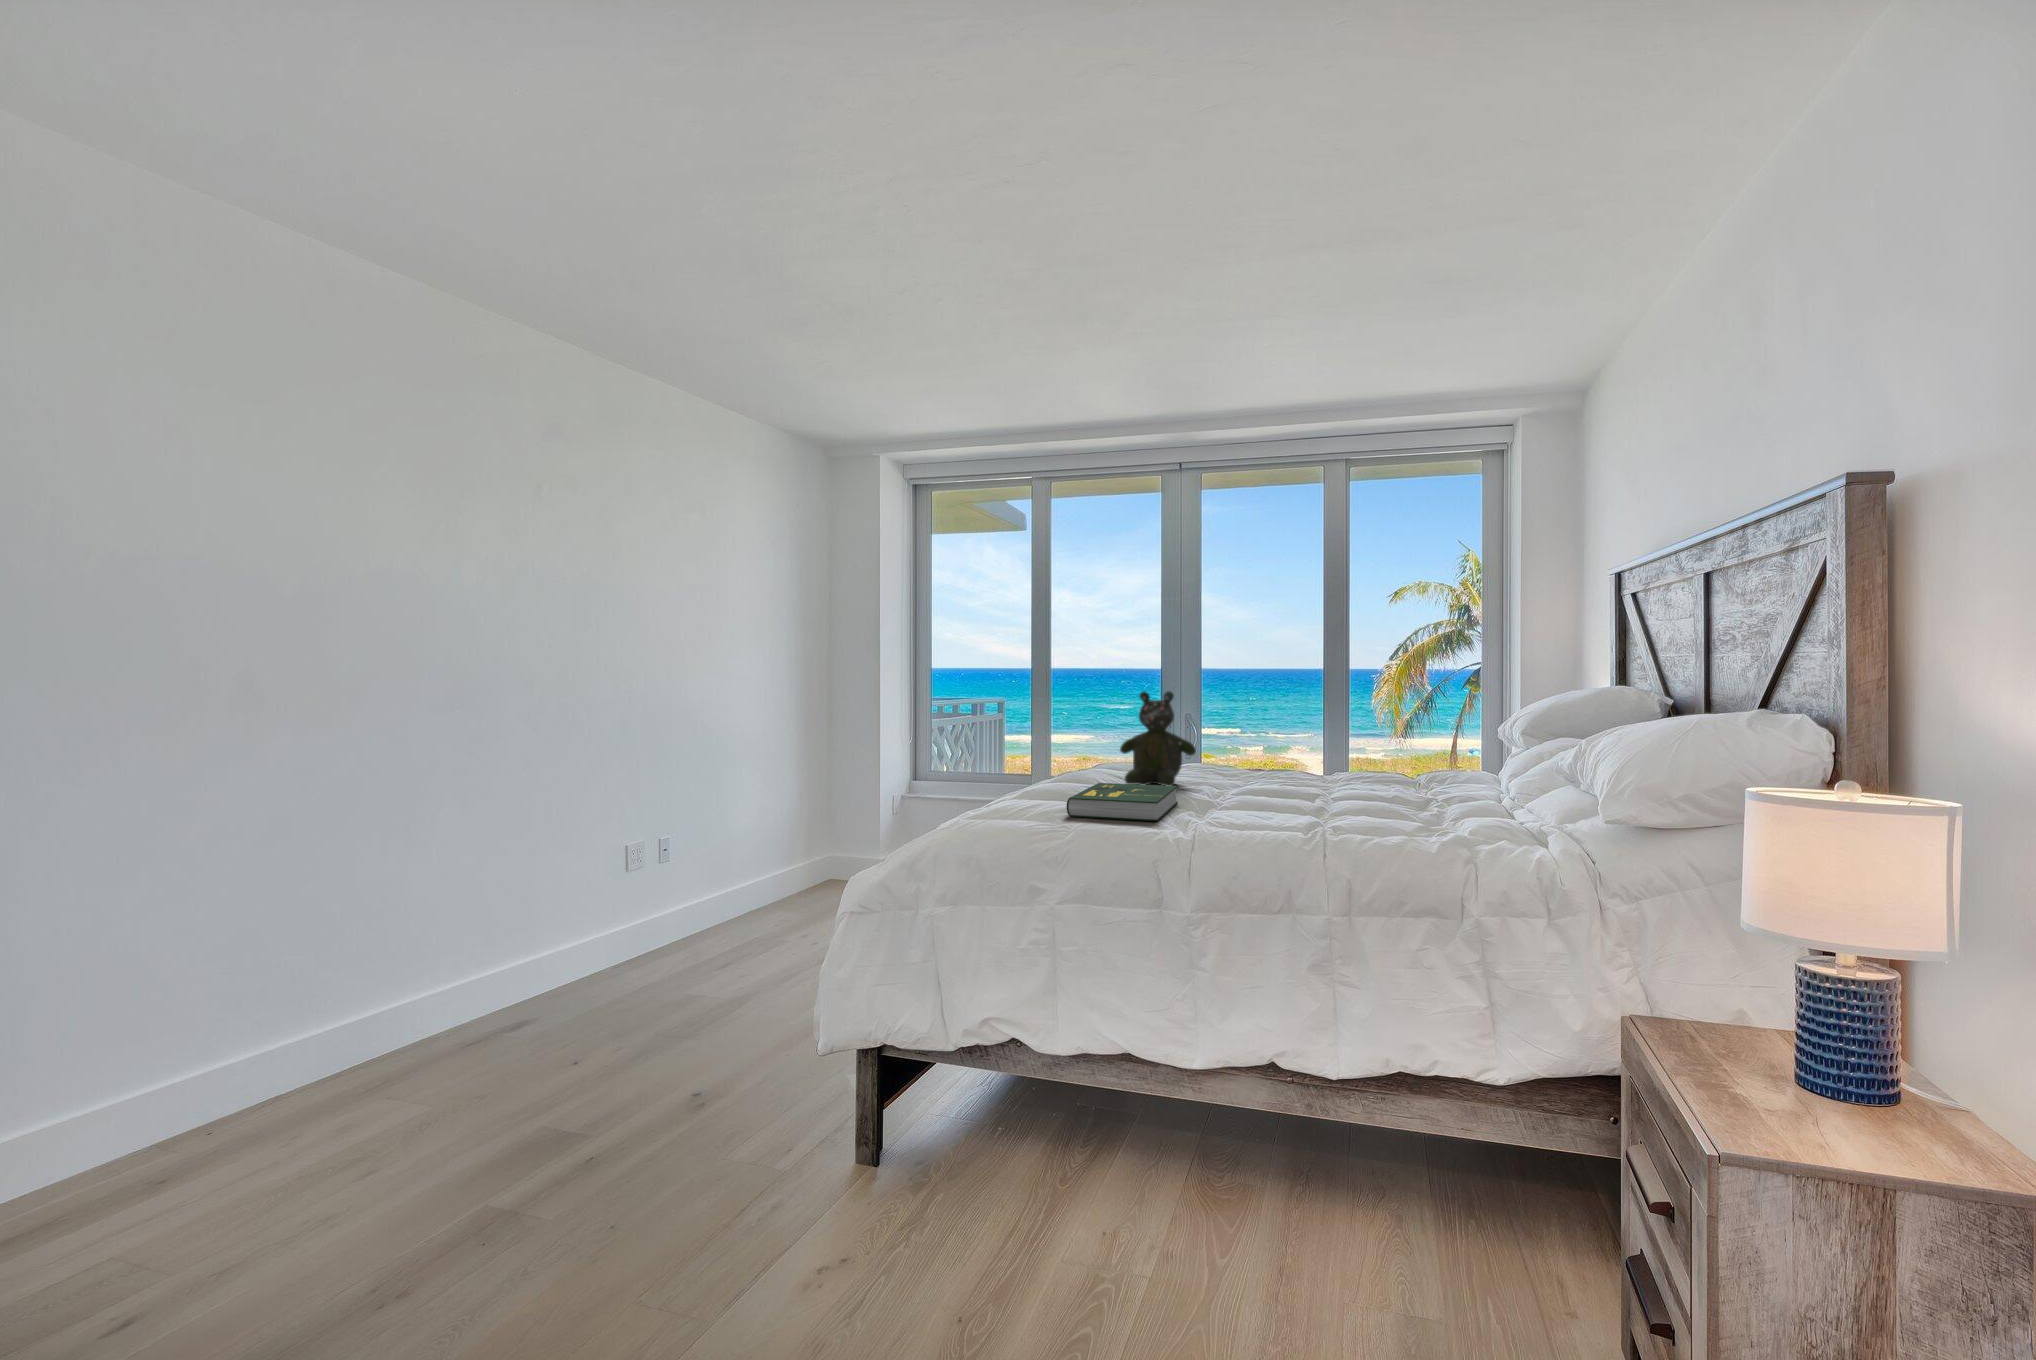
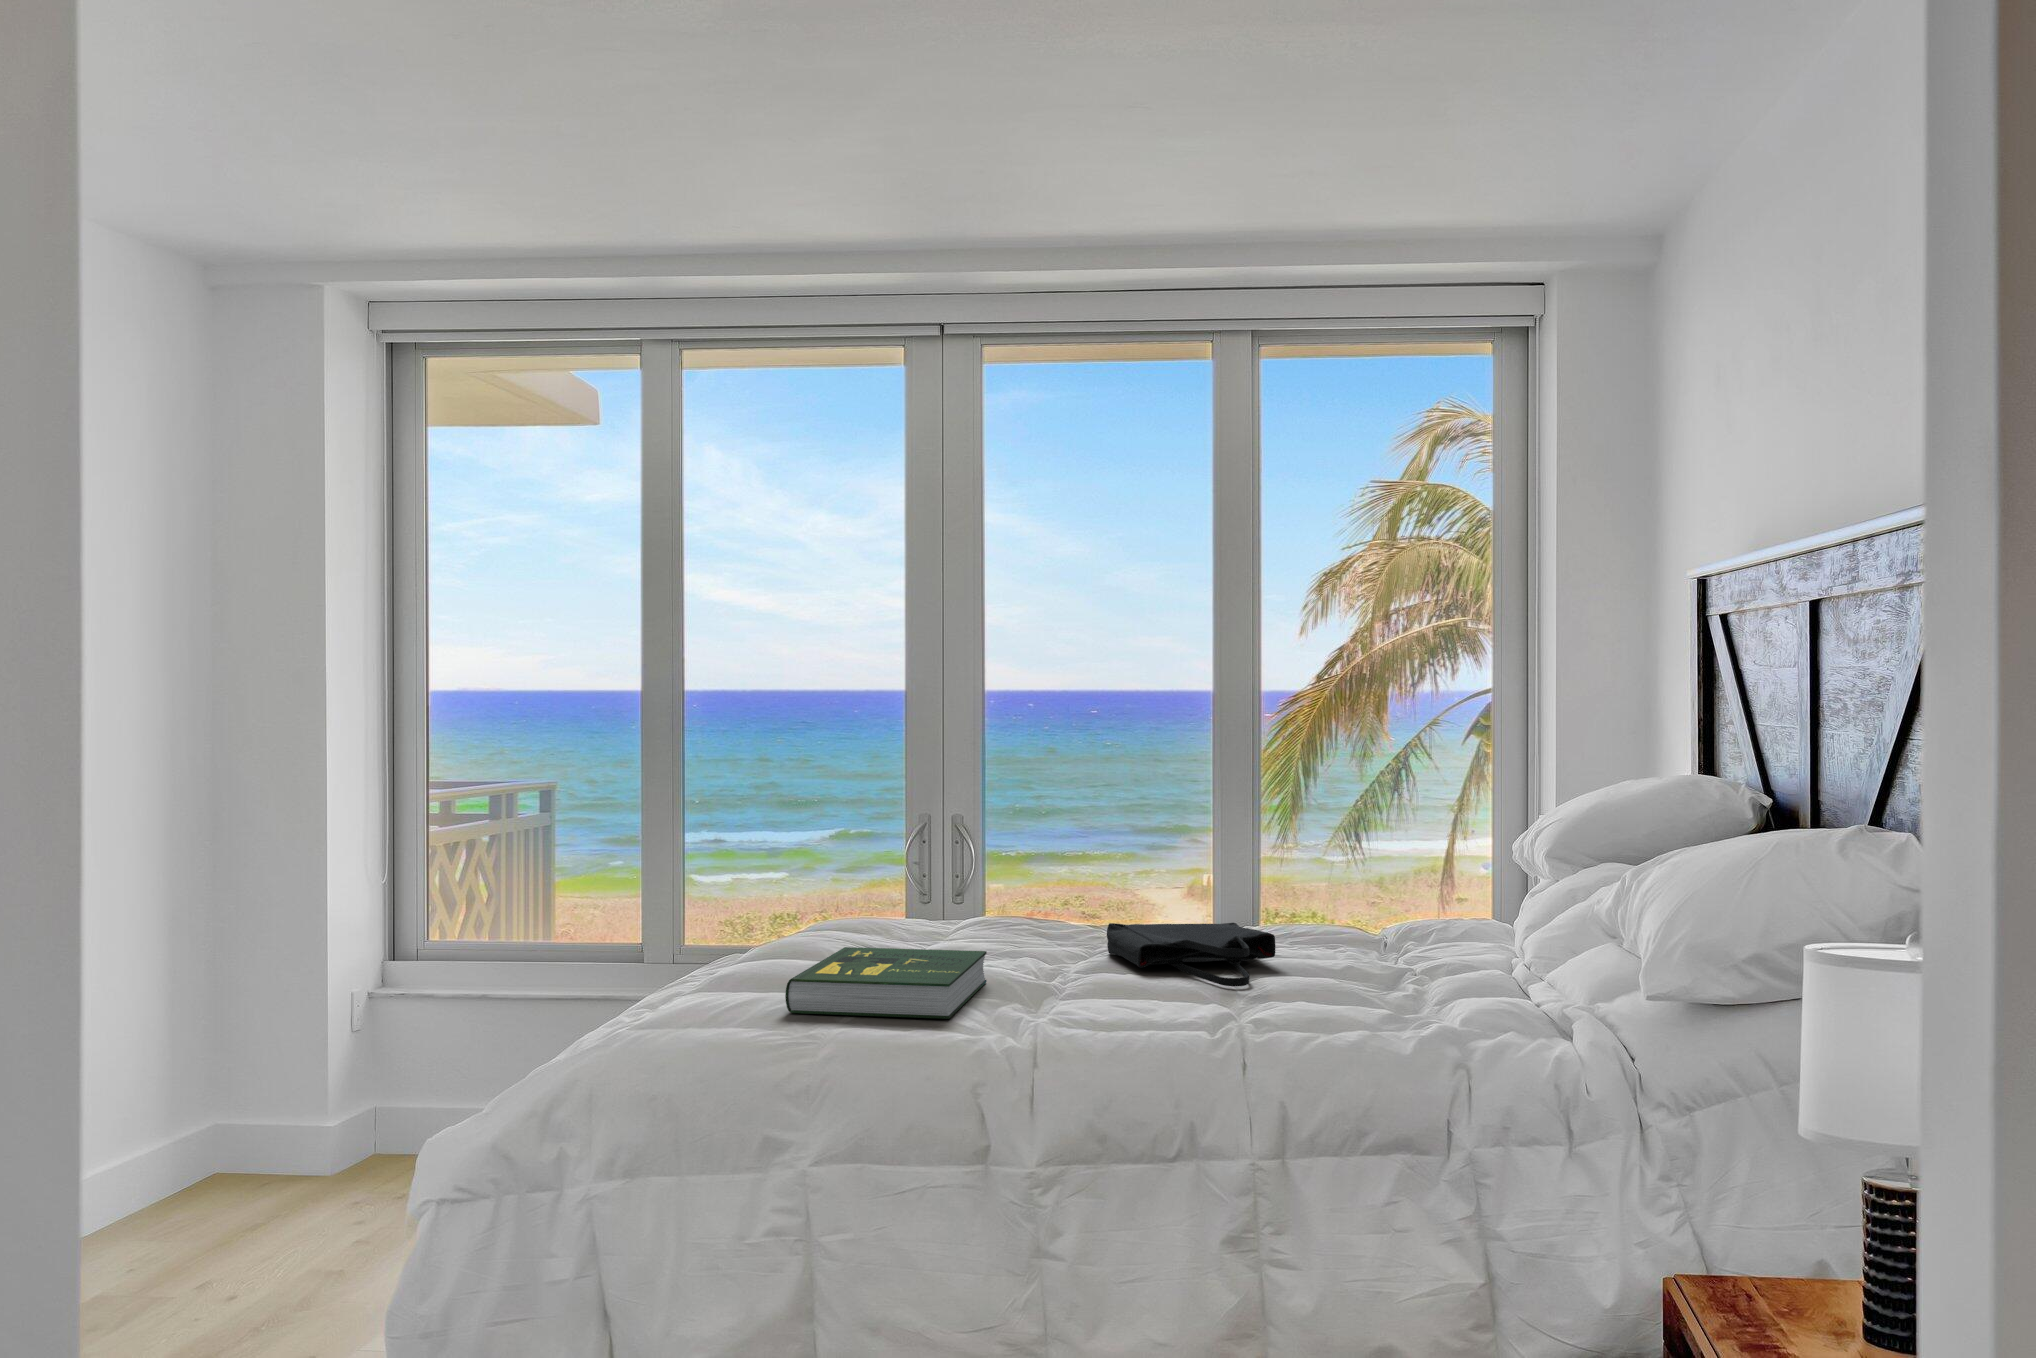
teddy bear: present [1120,691,1196,786] -> none [884,774,1022,953]
tote bag: none [1246,773,1347,808] -> present [1107,923,1275,986]

